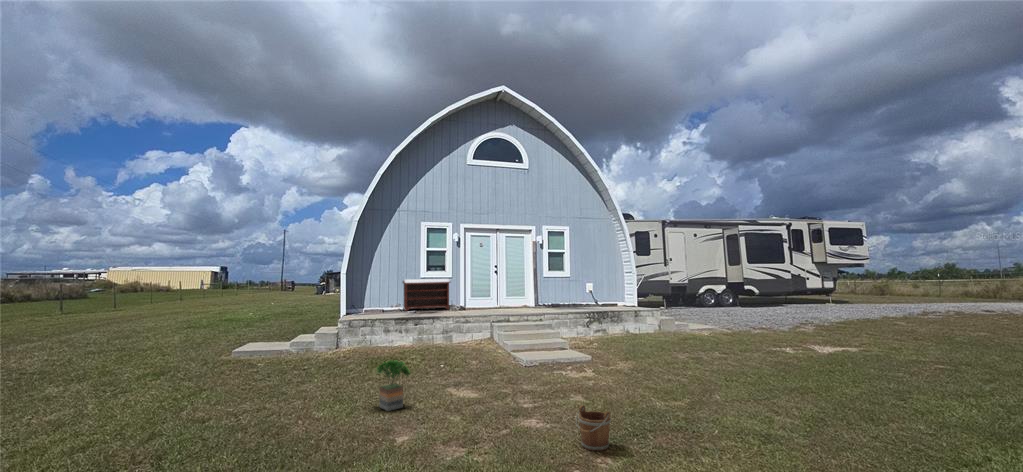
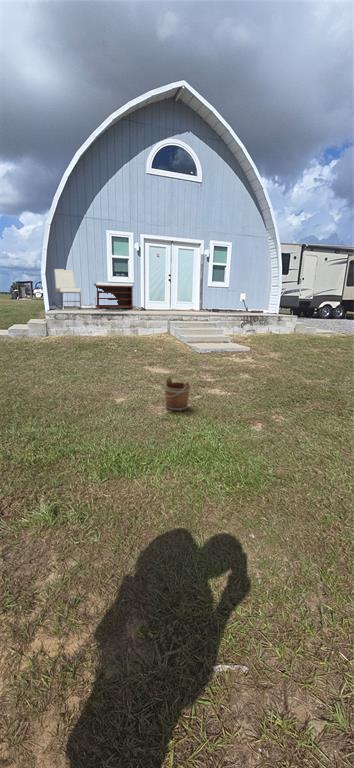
chair: none [355,266,385,314] -> present [54,269,81,309]
potted tree: present [377,360,410,411] -> none [89,342,118,381]
bucket: present [576,405,611,451] -> present [163,378,190,411]

